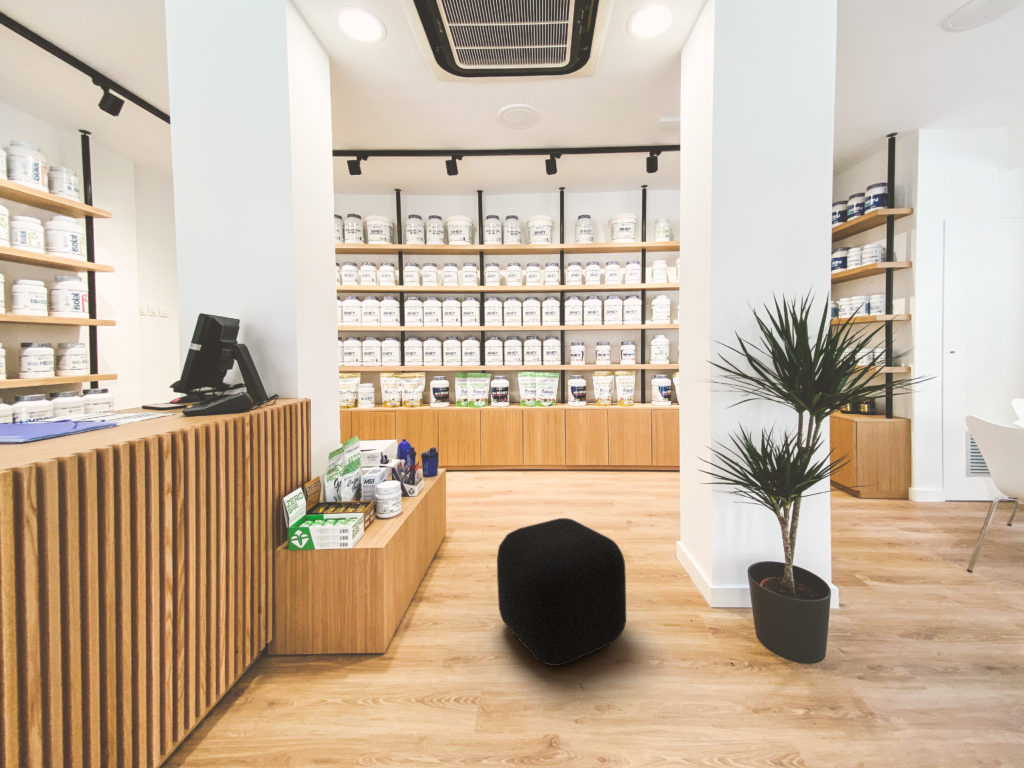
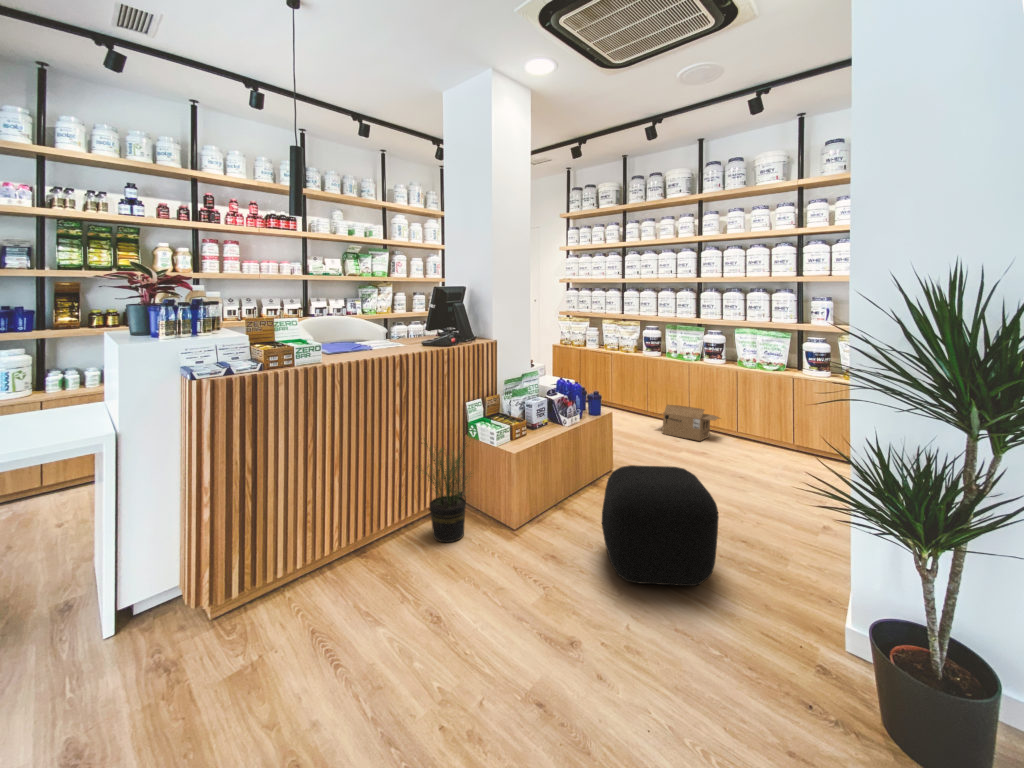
cardboard box: none [459,451,519,483] -> present [662,405,720,441]
potted plant: none [221,534,333,718] -> present [421,440,471,542]

